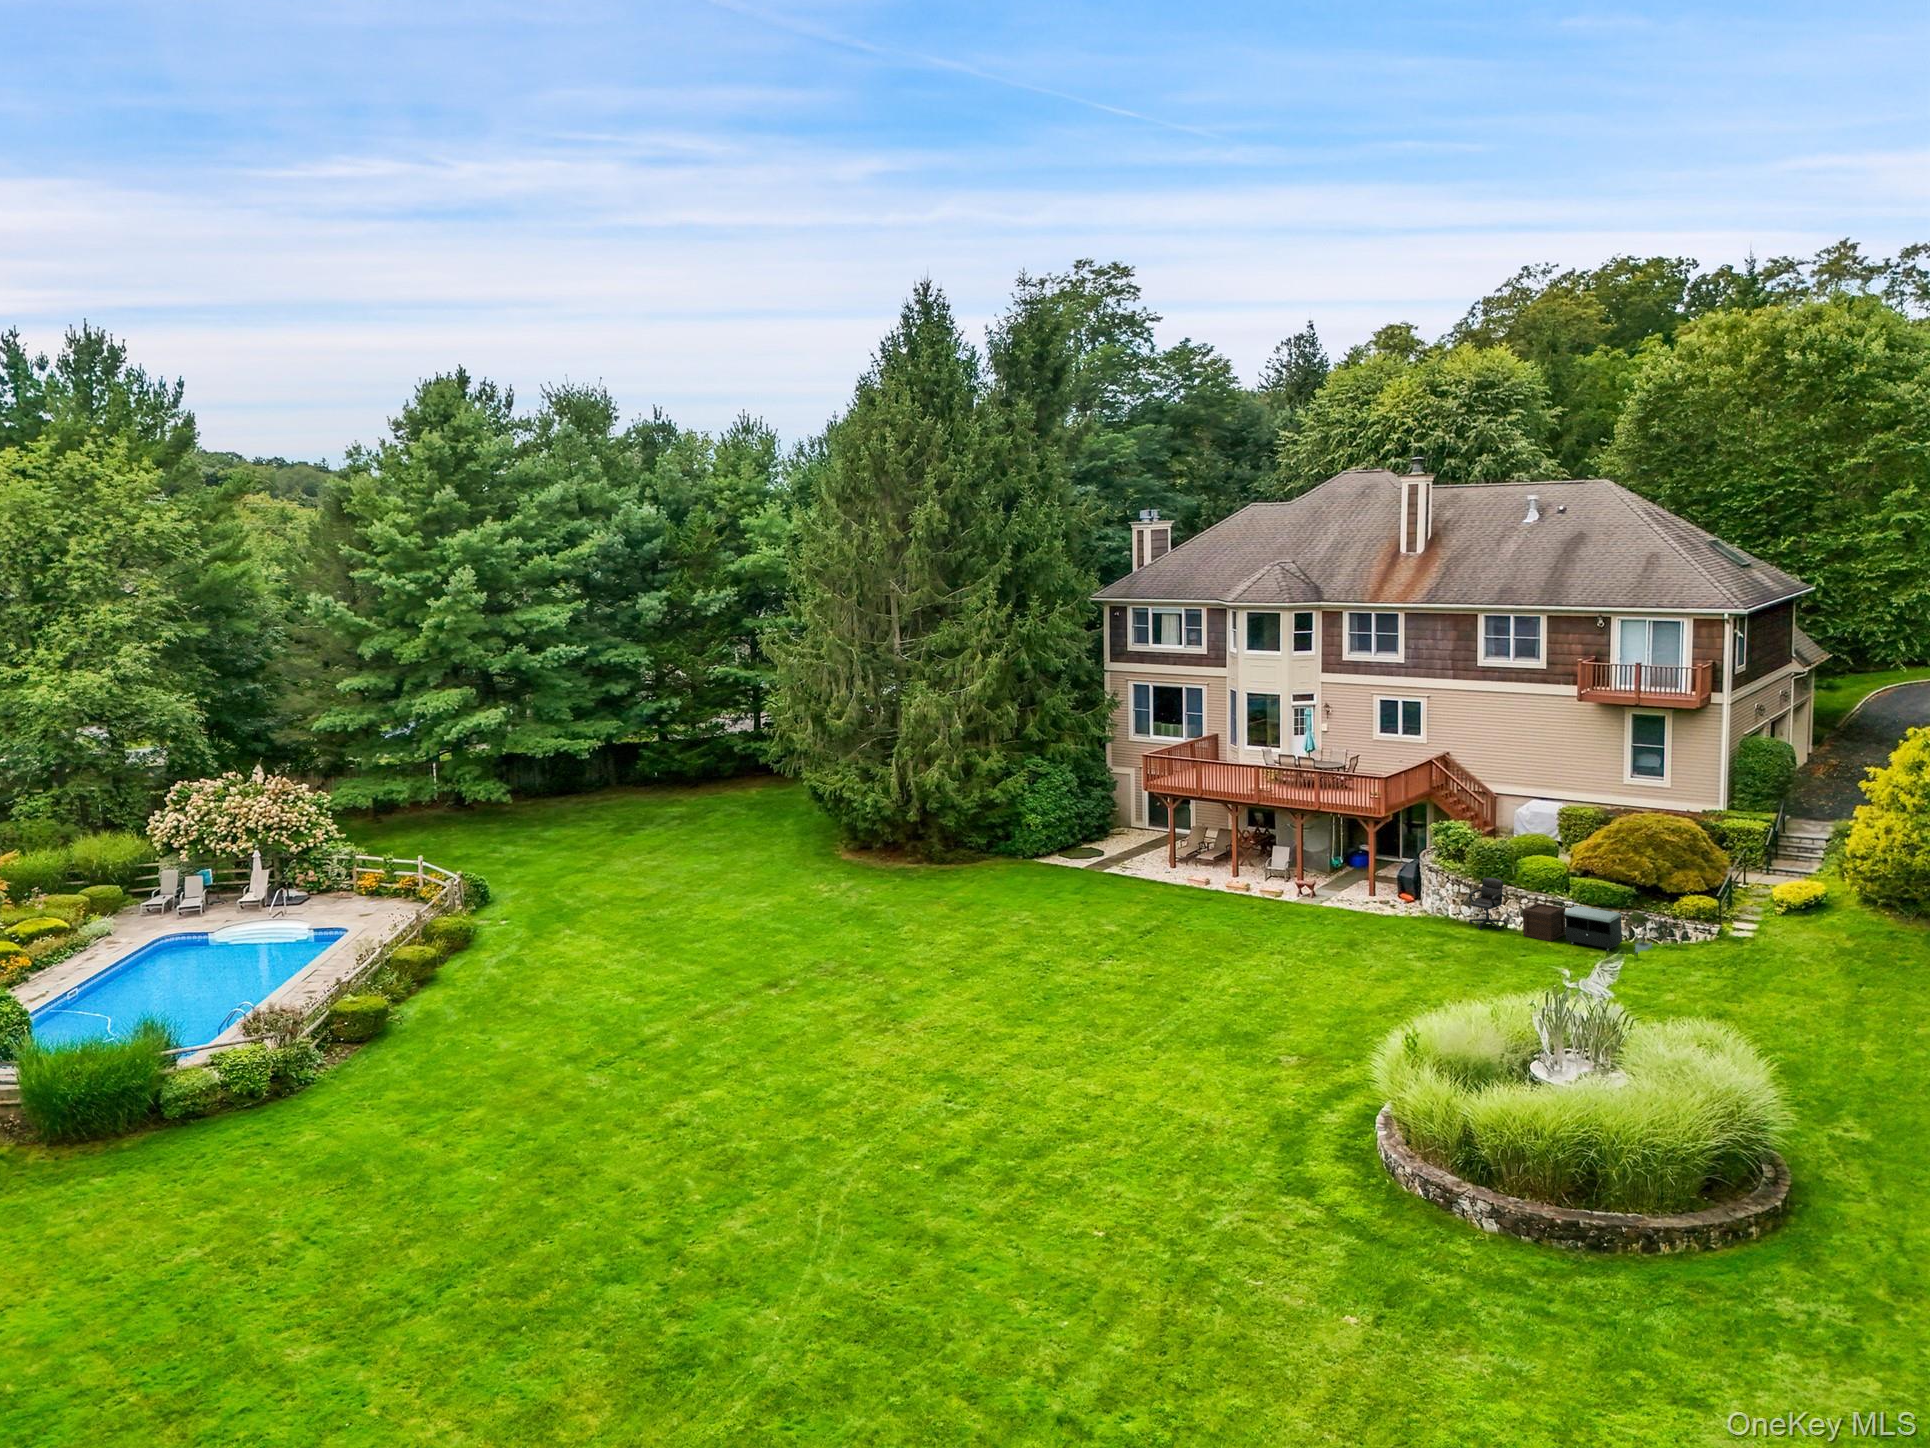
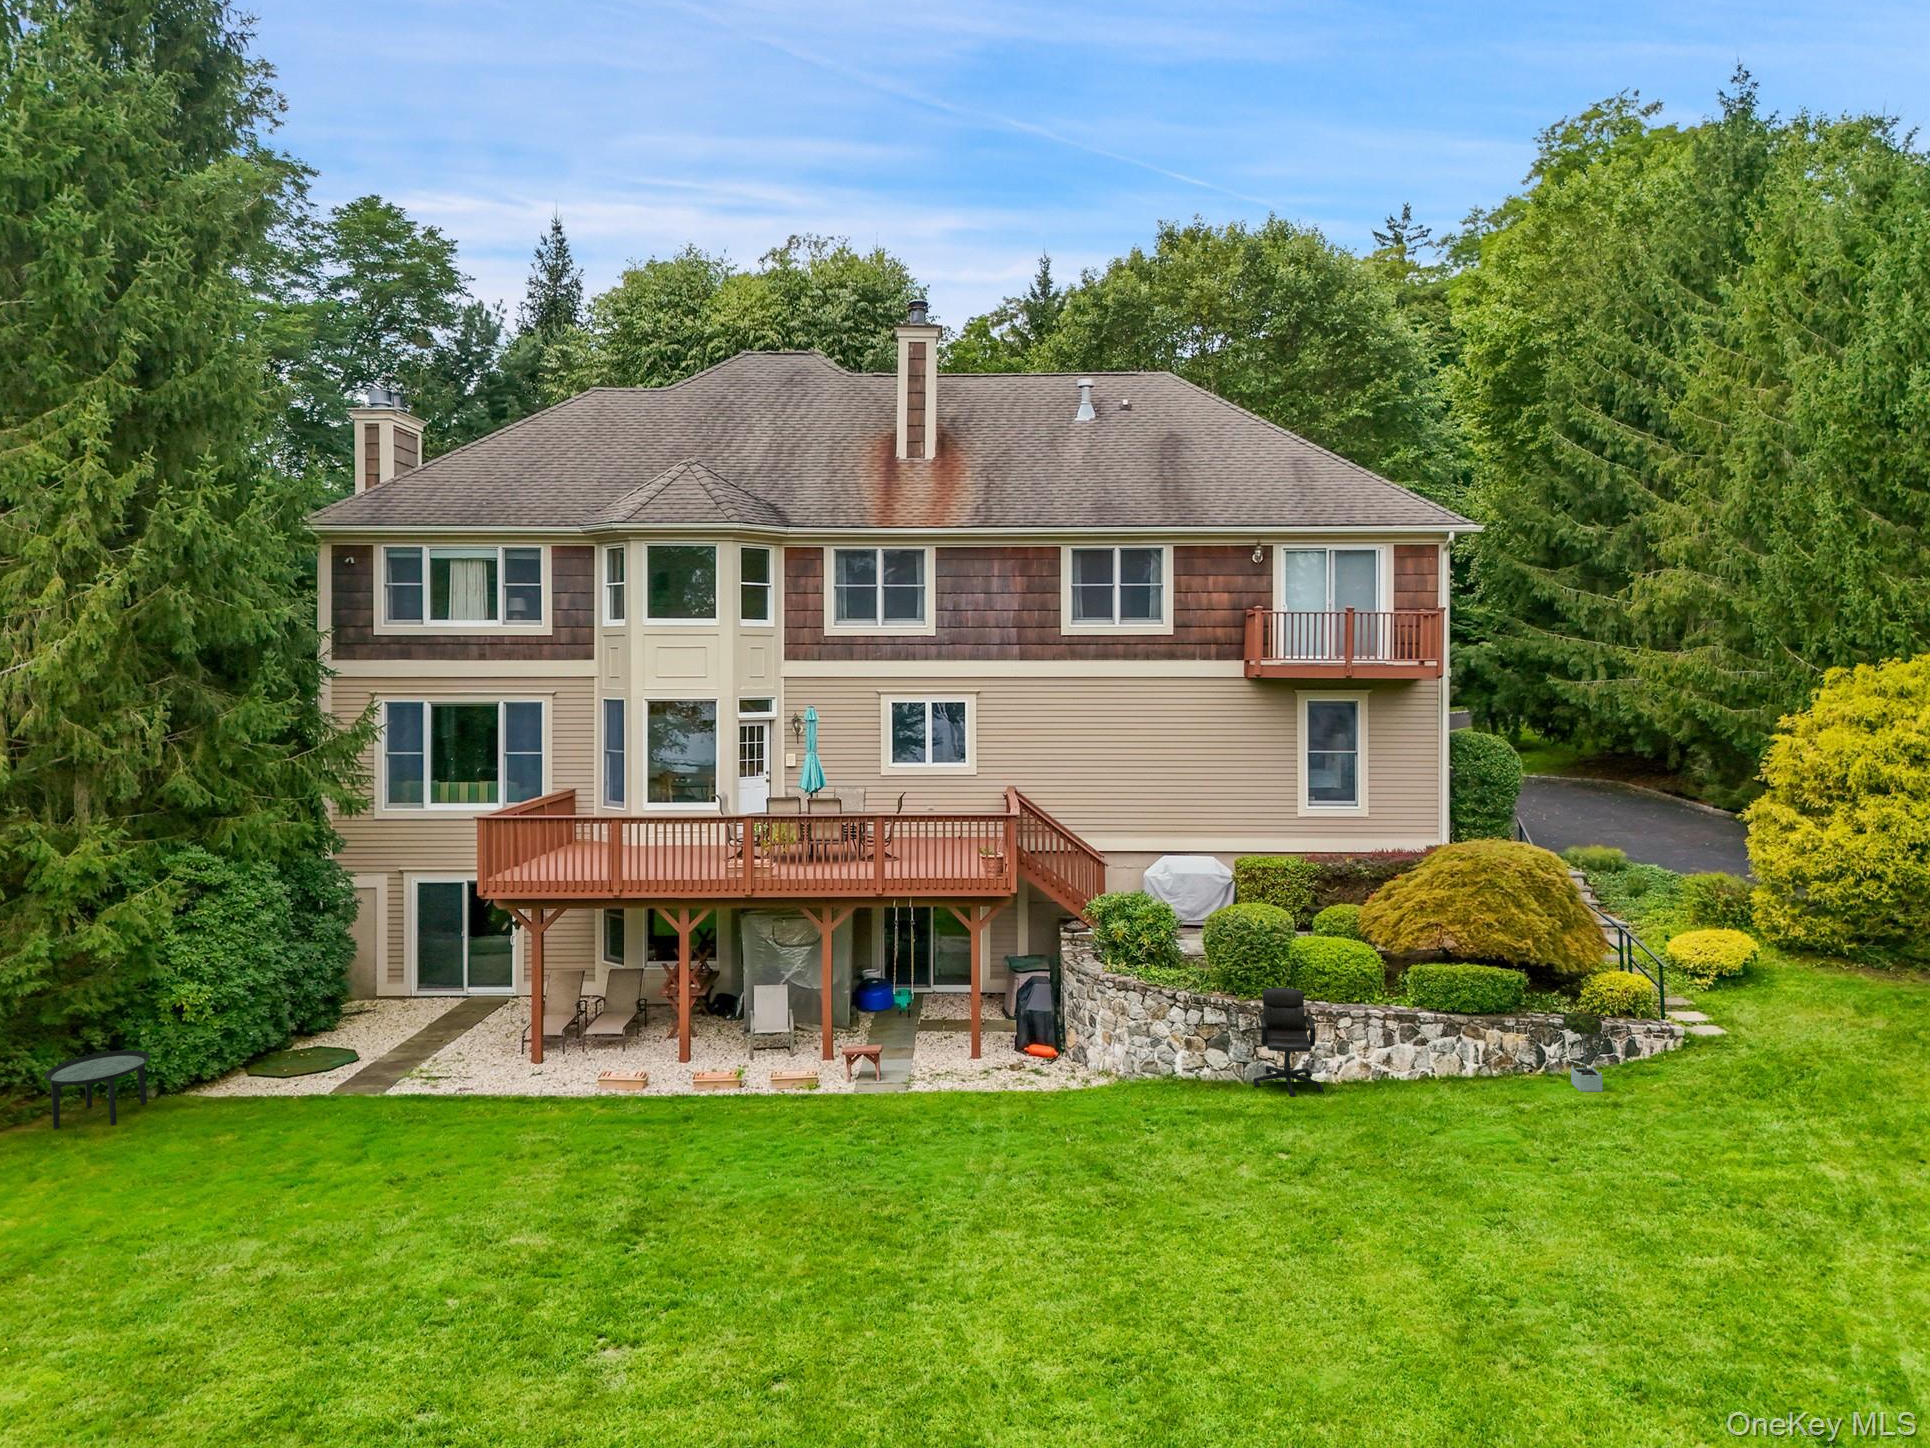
round table: none [991,835,1025,863] -> present [45,1050,150,1129]
wooden crate: present [1523,903,1566,942] -> none [1367,1024,1437,1097]
storage bench: present [1565,906,1622,950] -> none [1448,1018,1551,1096]

